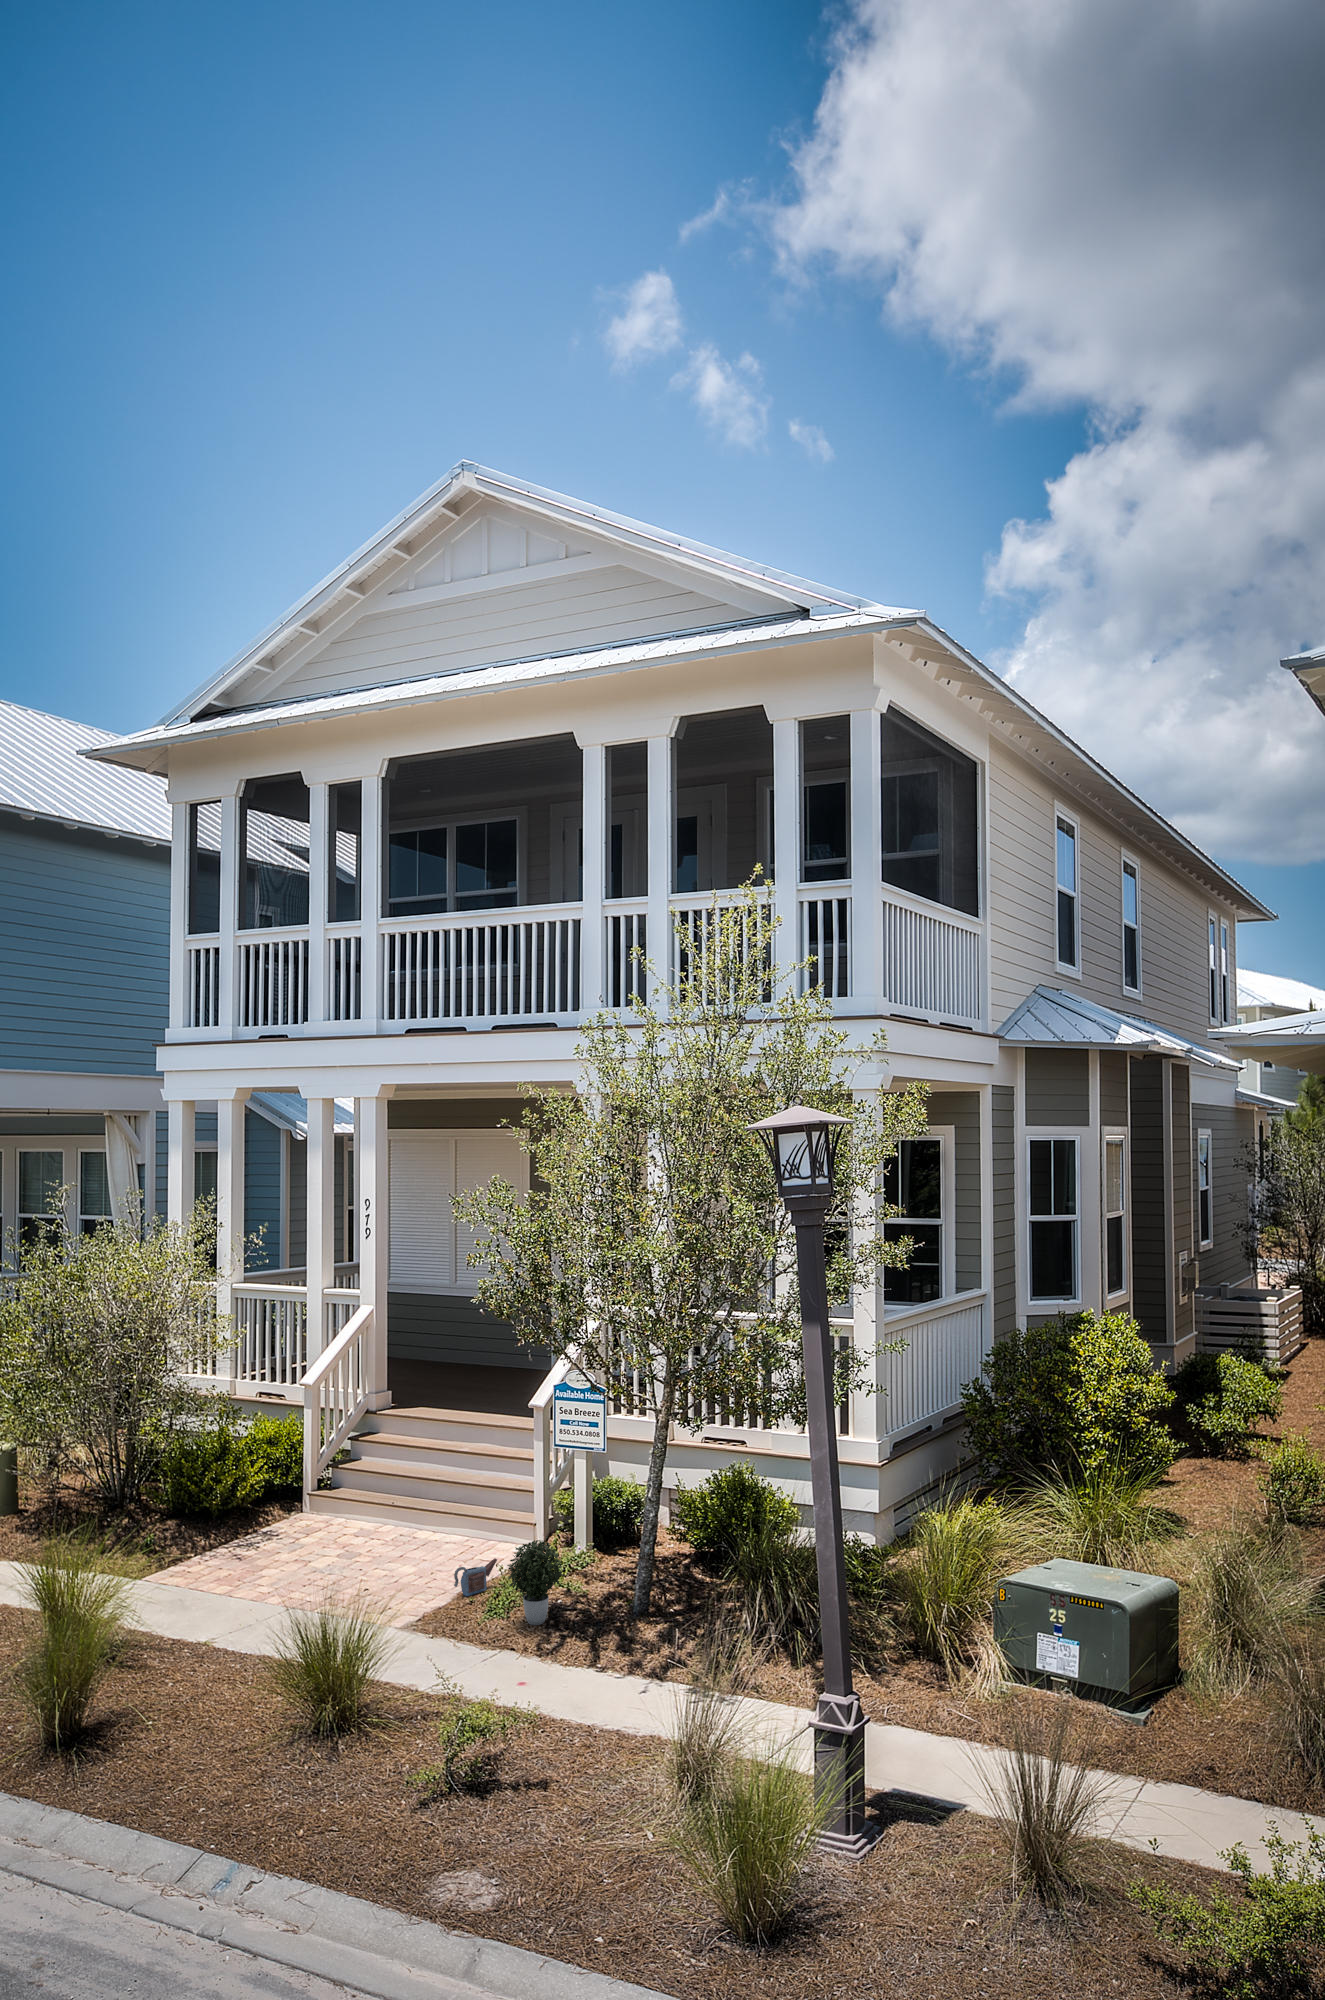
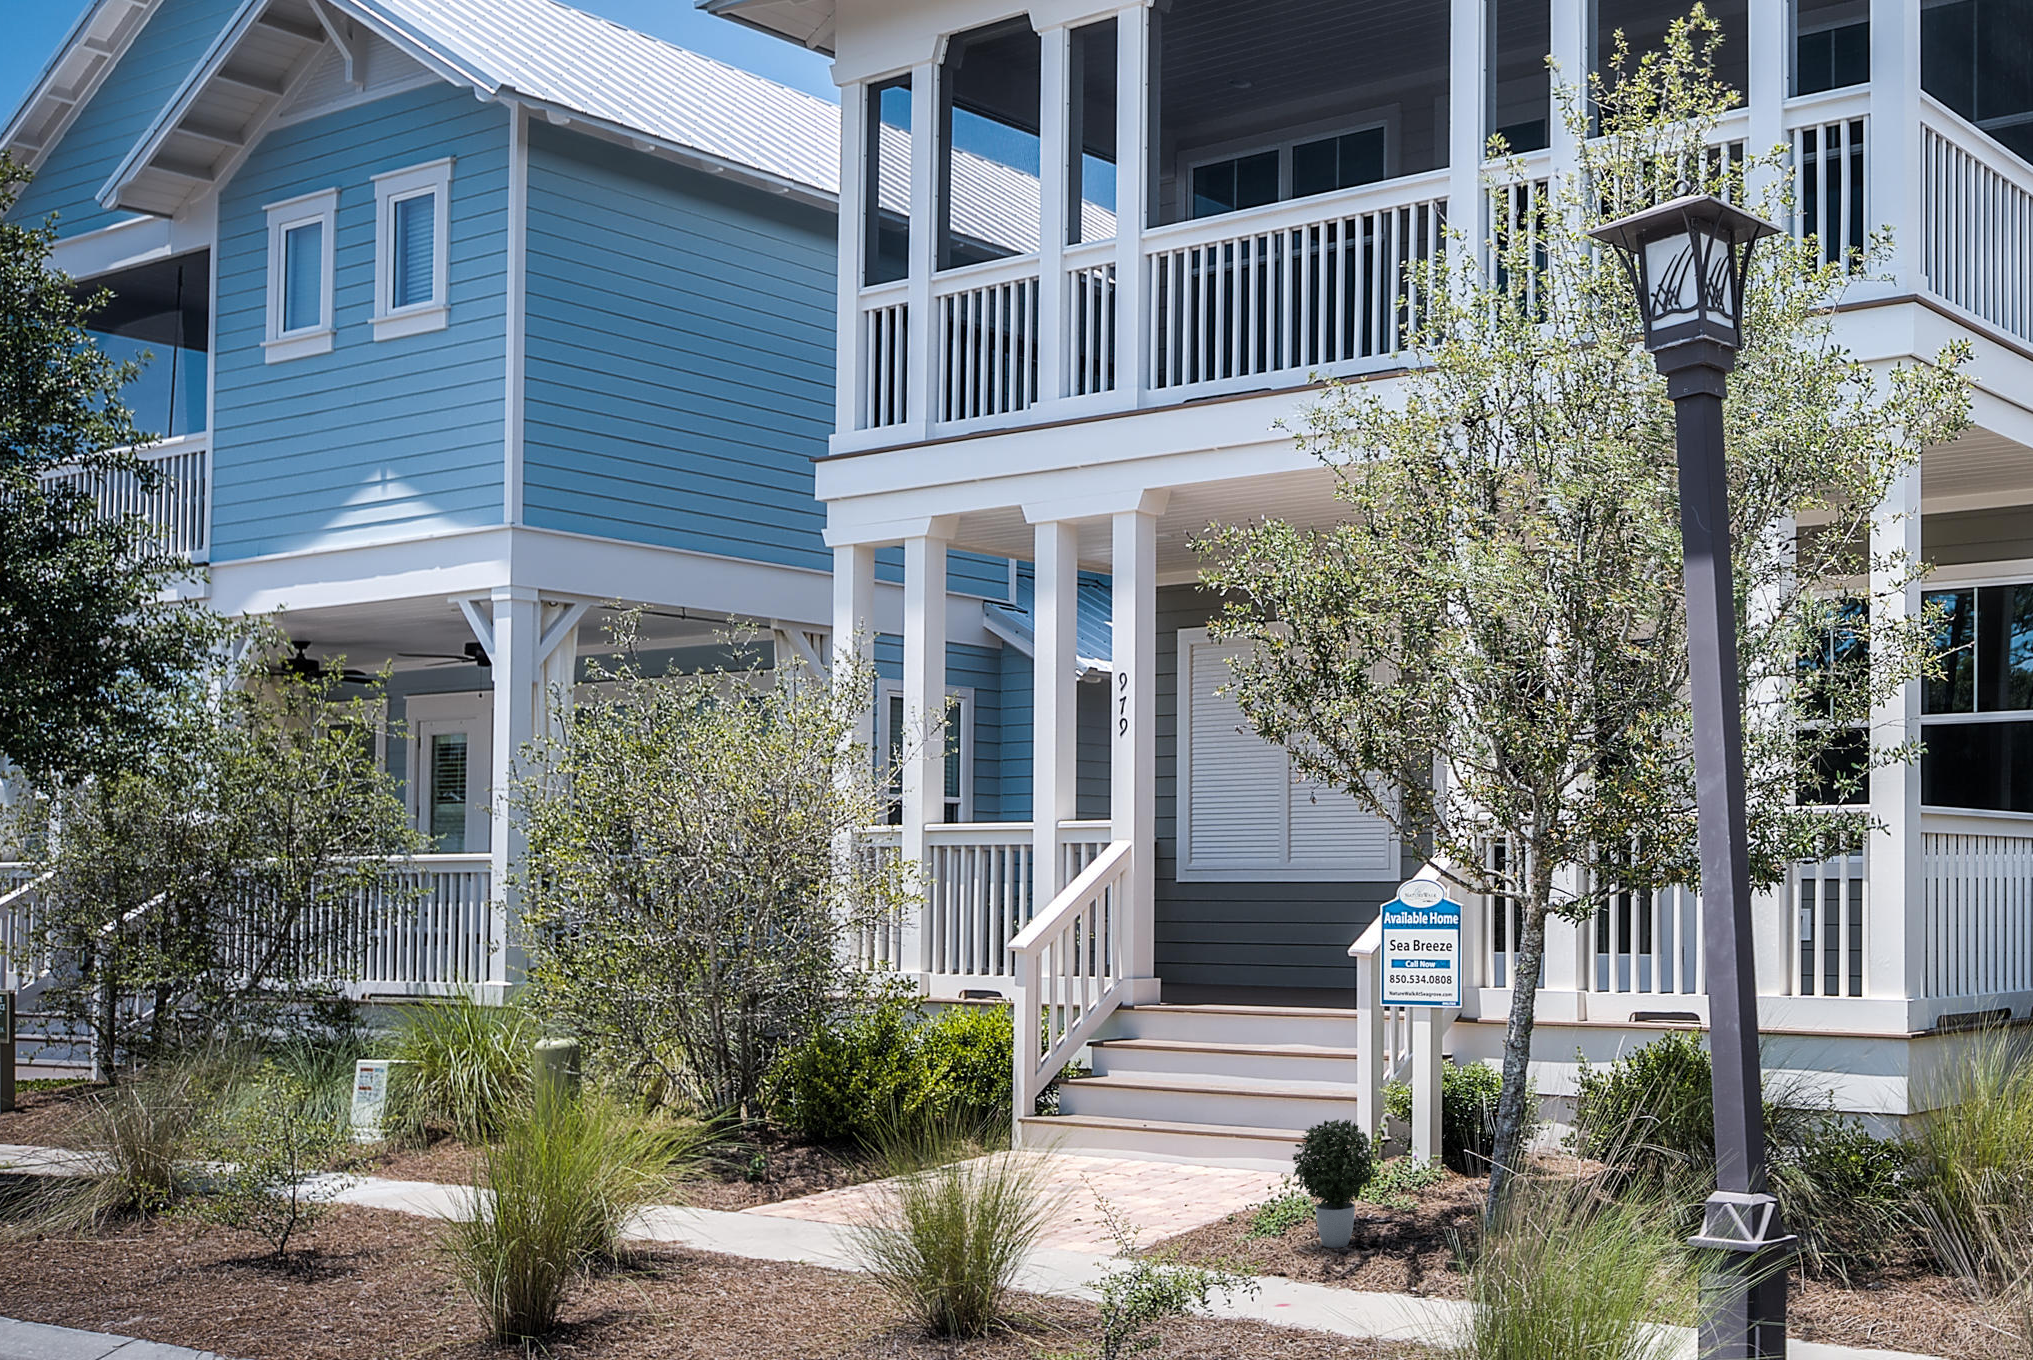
watering can: present [454,1558,497,1596] -> none [1217,1169,1287,1222]

